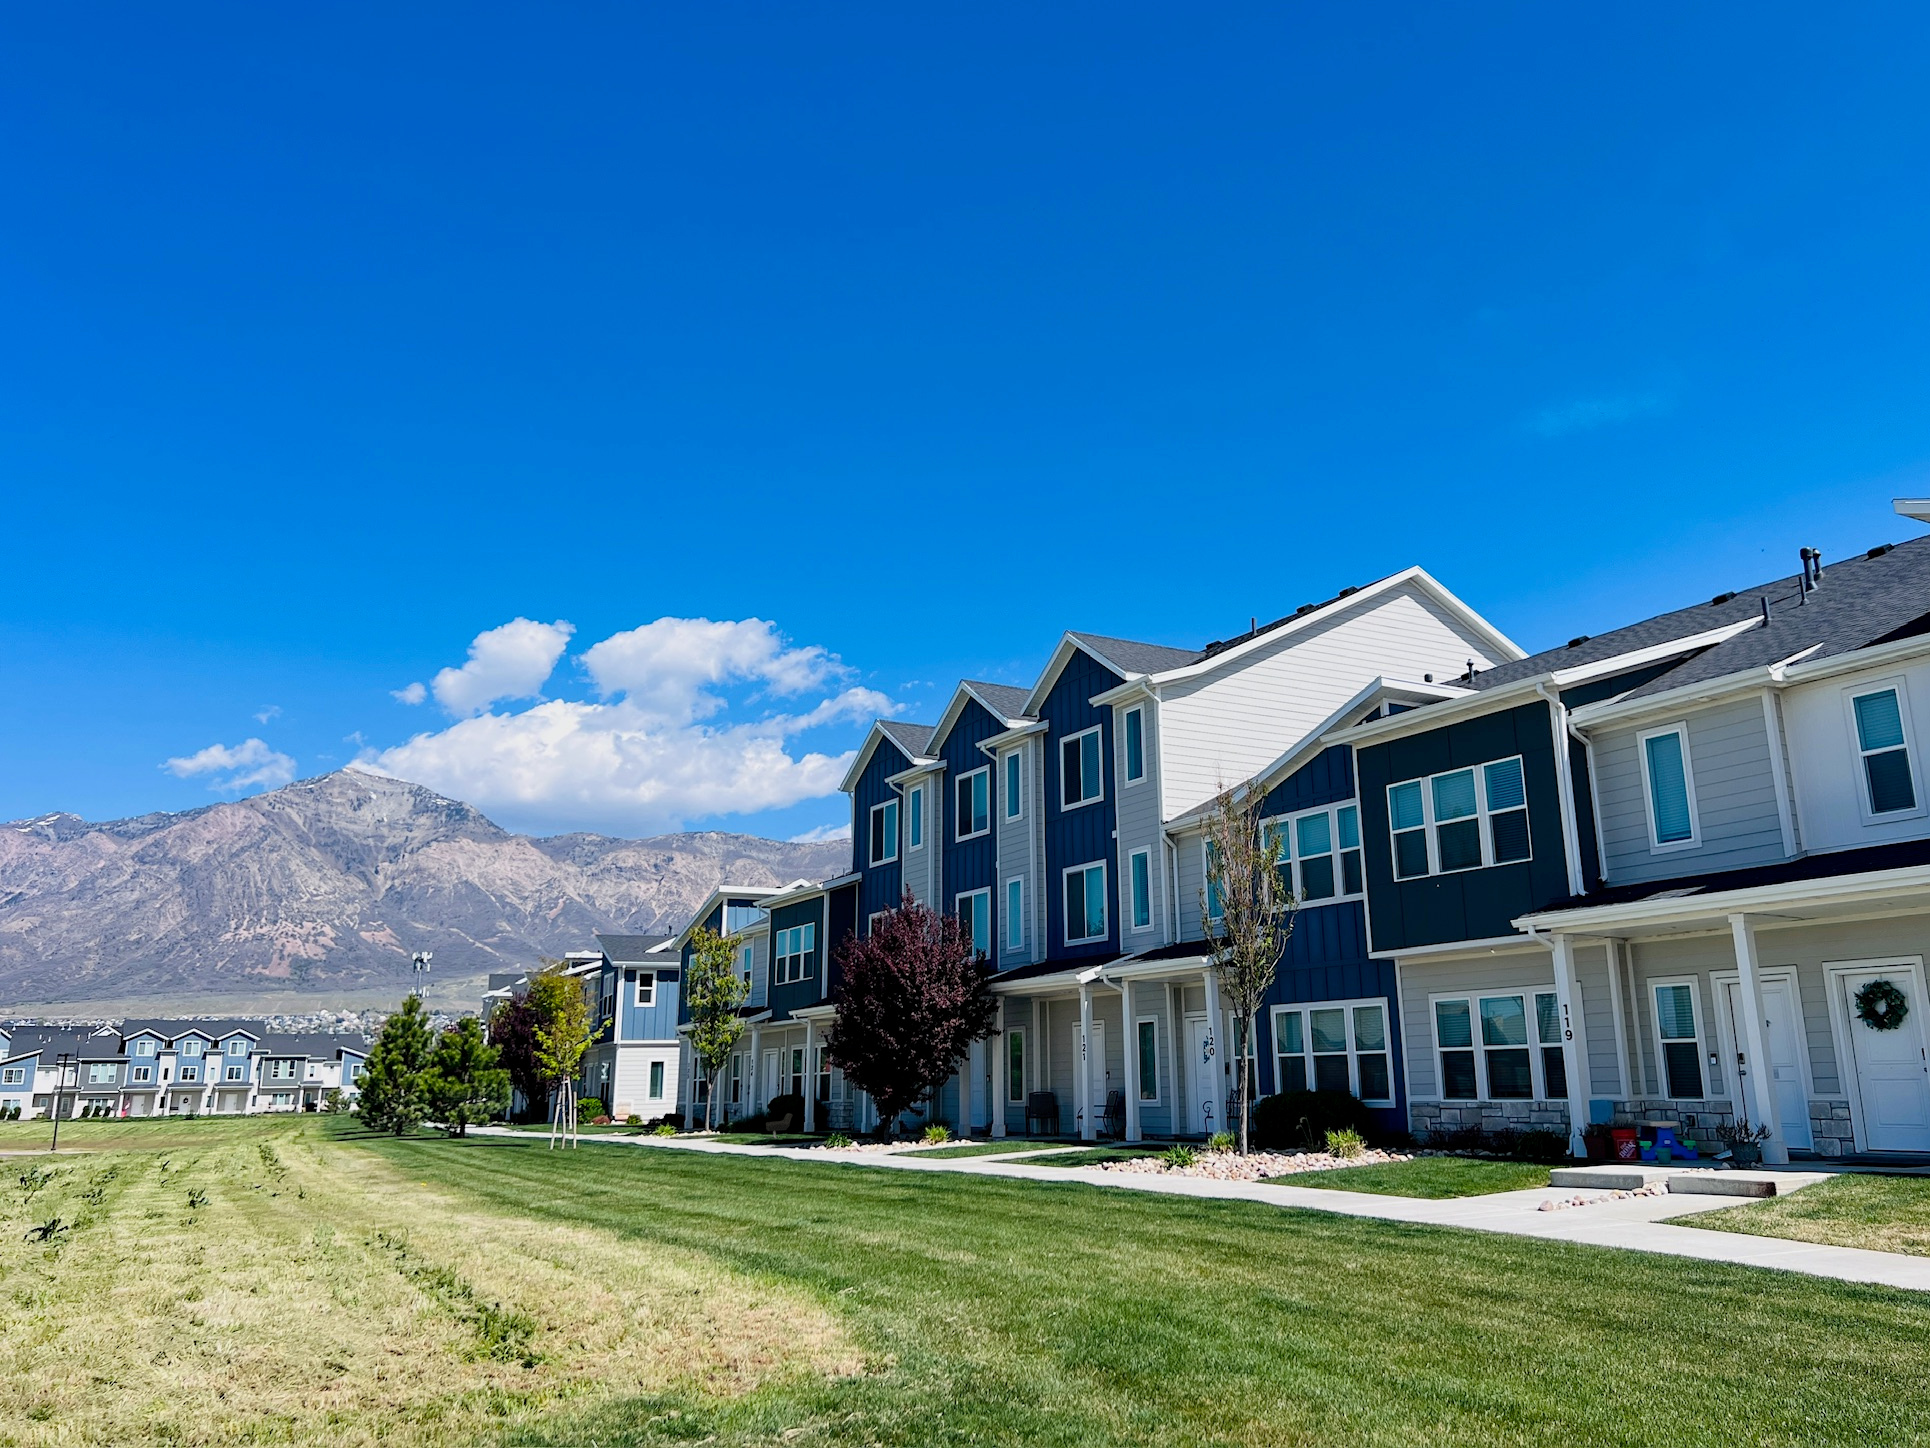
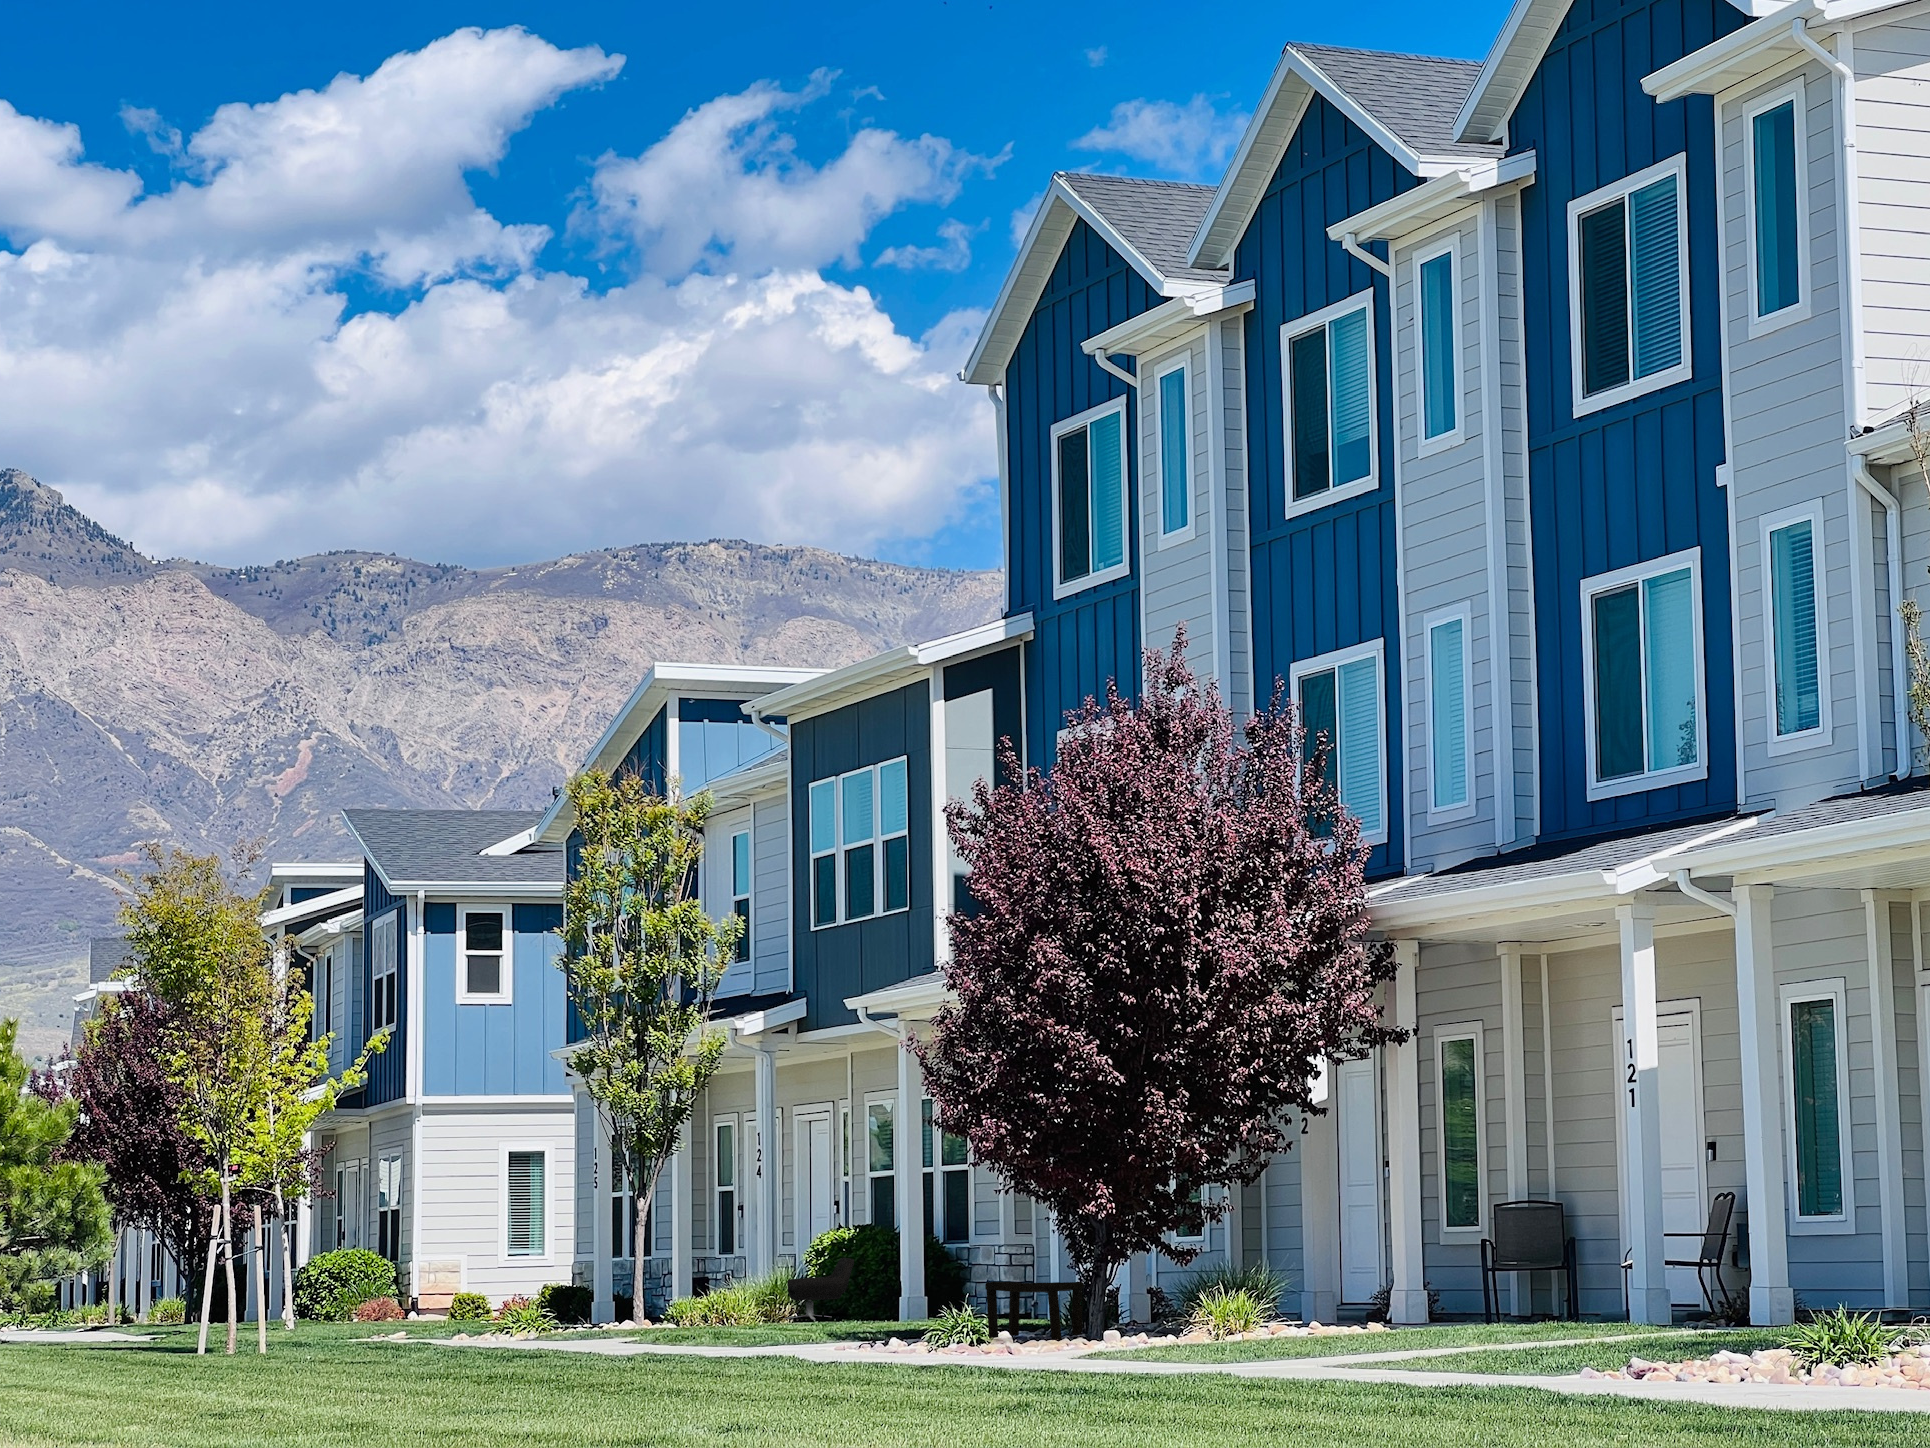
bench: none [847,1127,884,1150] -> present [985,1281,1084,1339]

